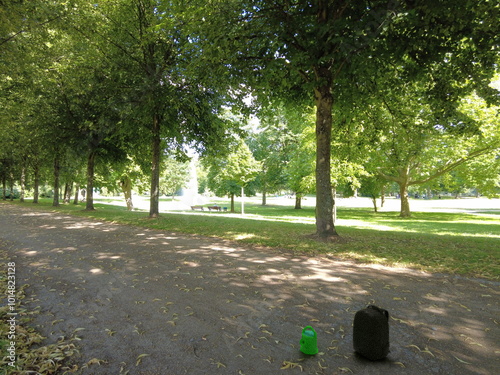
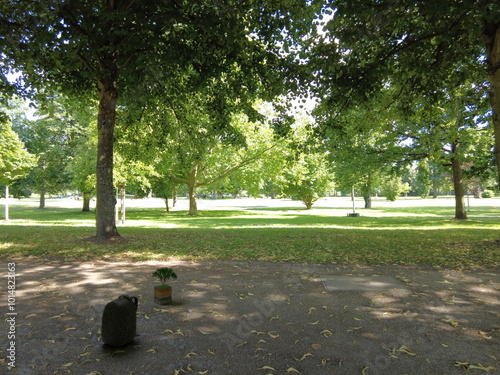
potted tree: none [390,278,424,320] -> present [152,267,177,305]
watering can: present [300,325,318,355] -> none [36,330,62,362]

